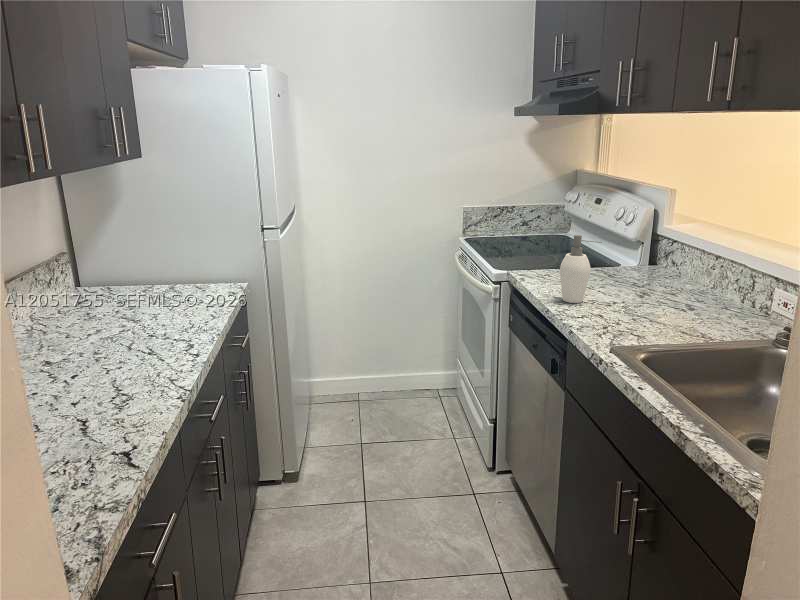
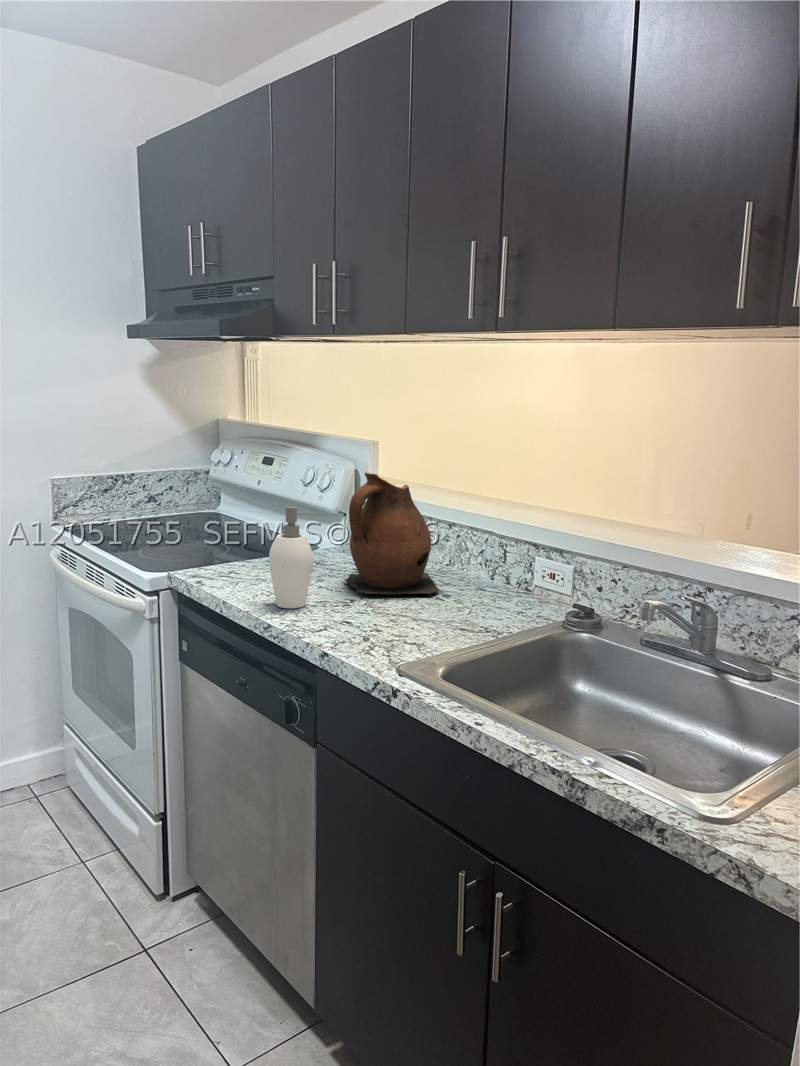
ceramic pitcher: none [620,214,690,308] -> present [343,472,439,596]

